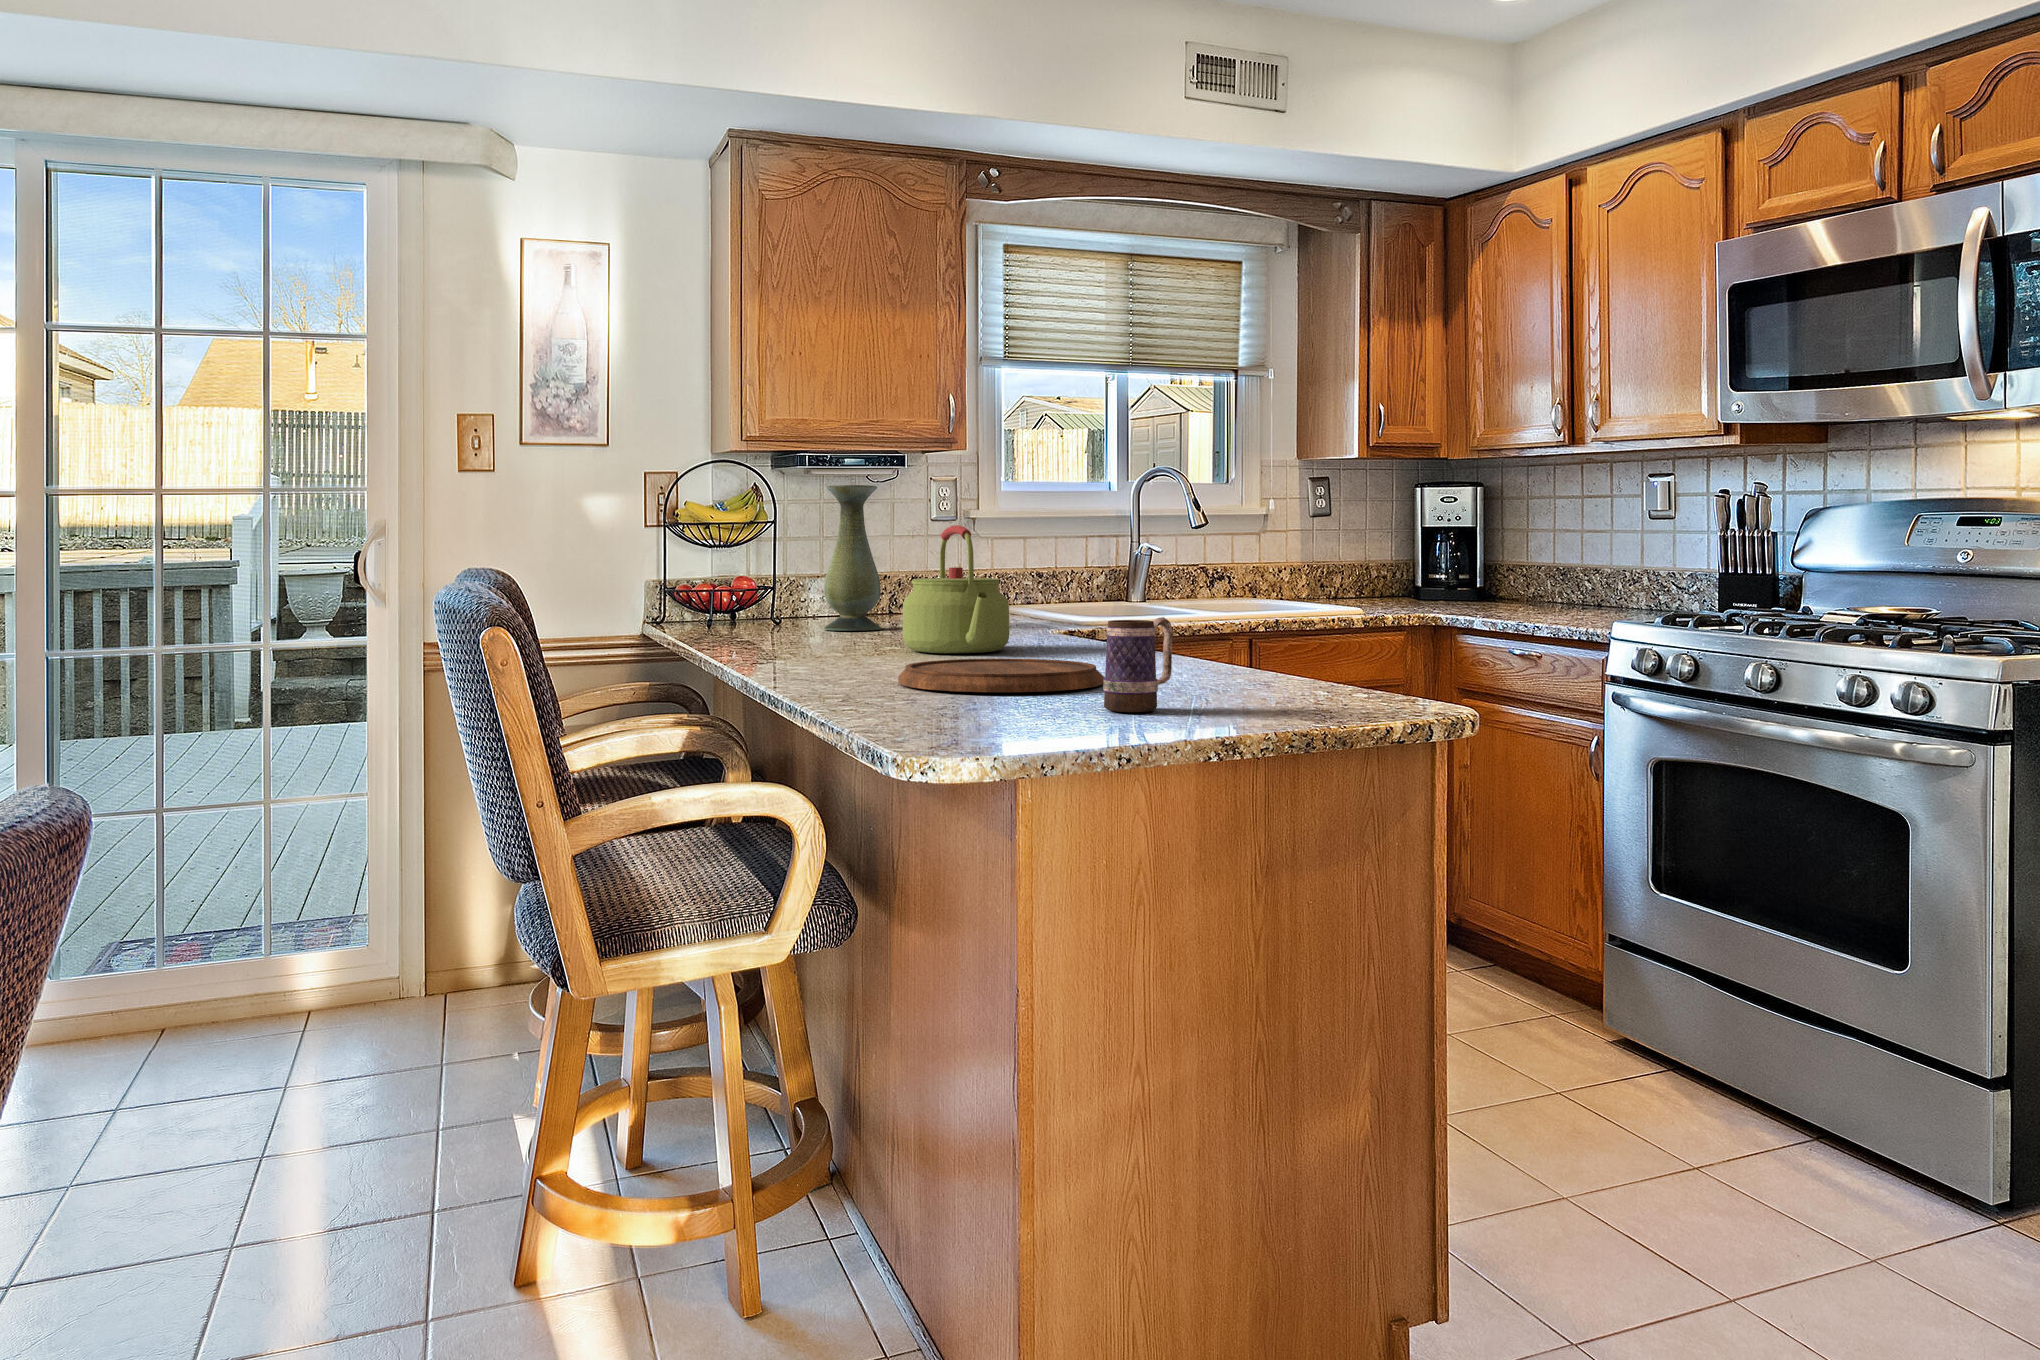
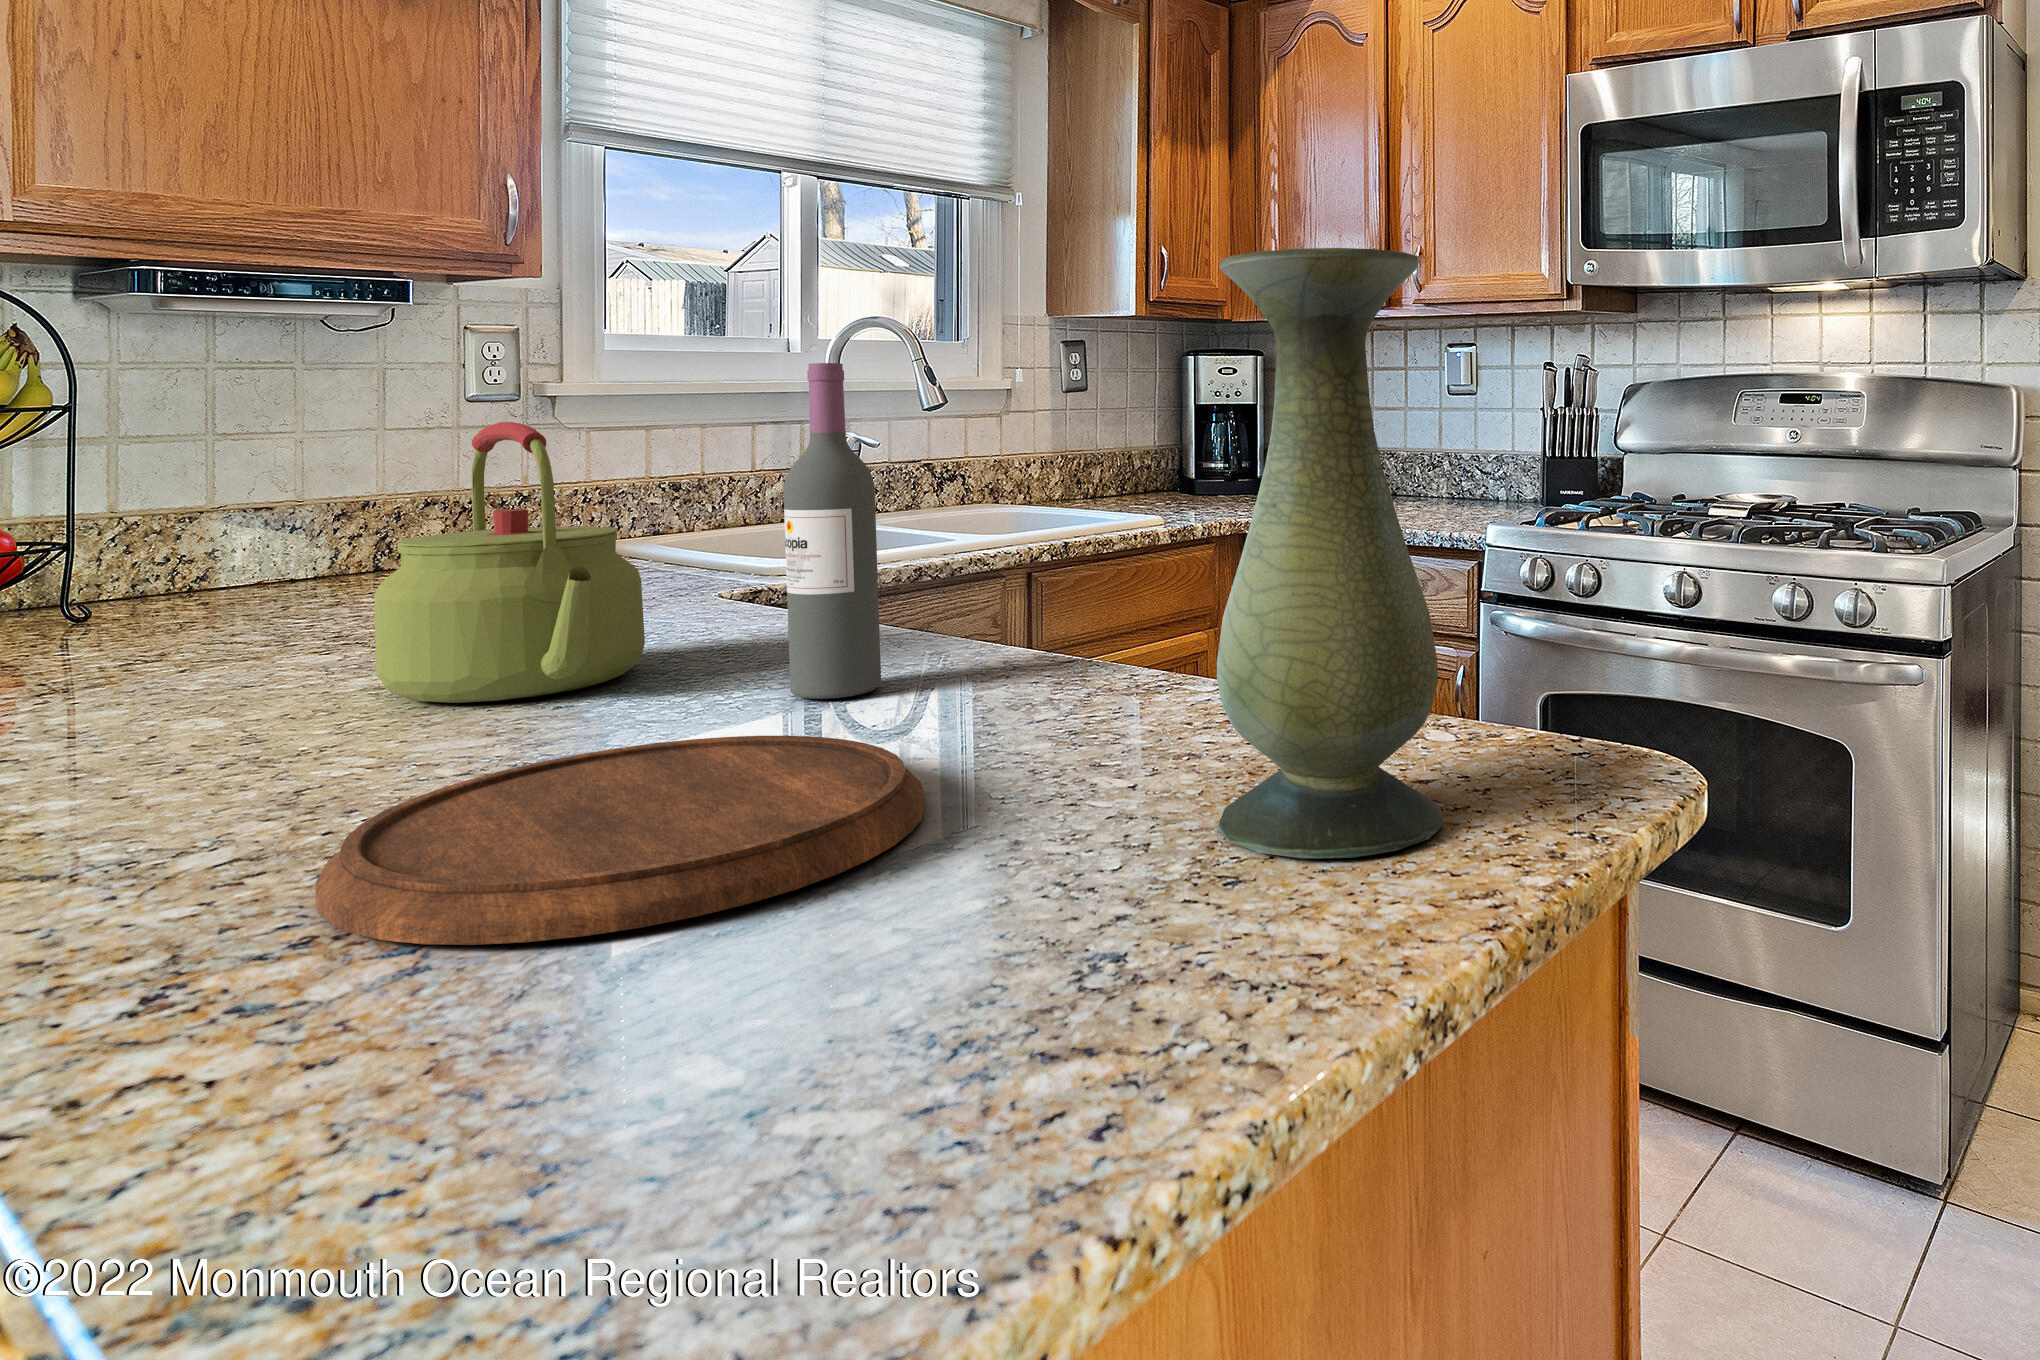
vase: present [824,485,882,631] -> present [1217,248,1444,858]
wine bottle: none [1069,496,1112,661] -> present [784,363,881,699]
mug: present [1103,617,1173,712] -> none [1016,690,1183,998]

